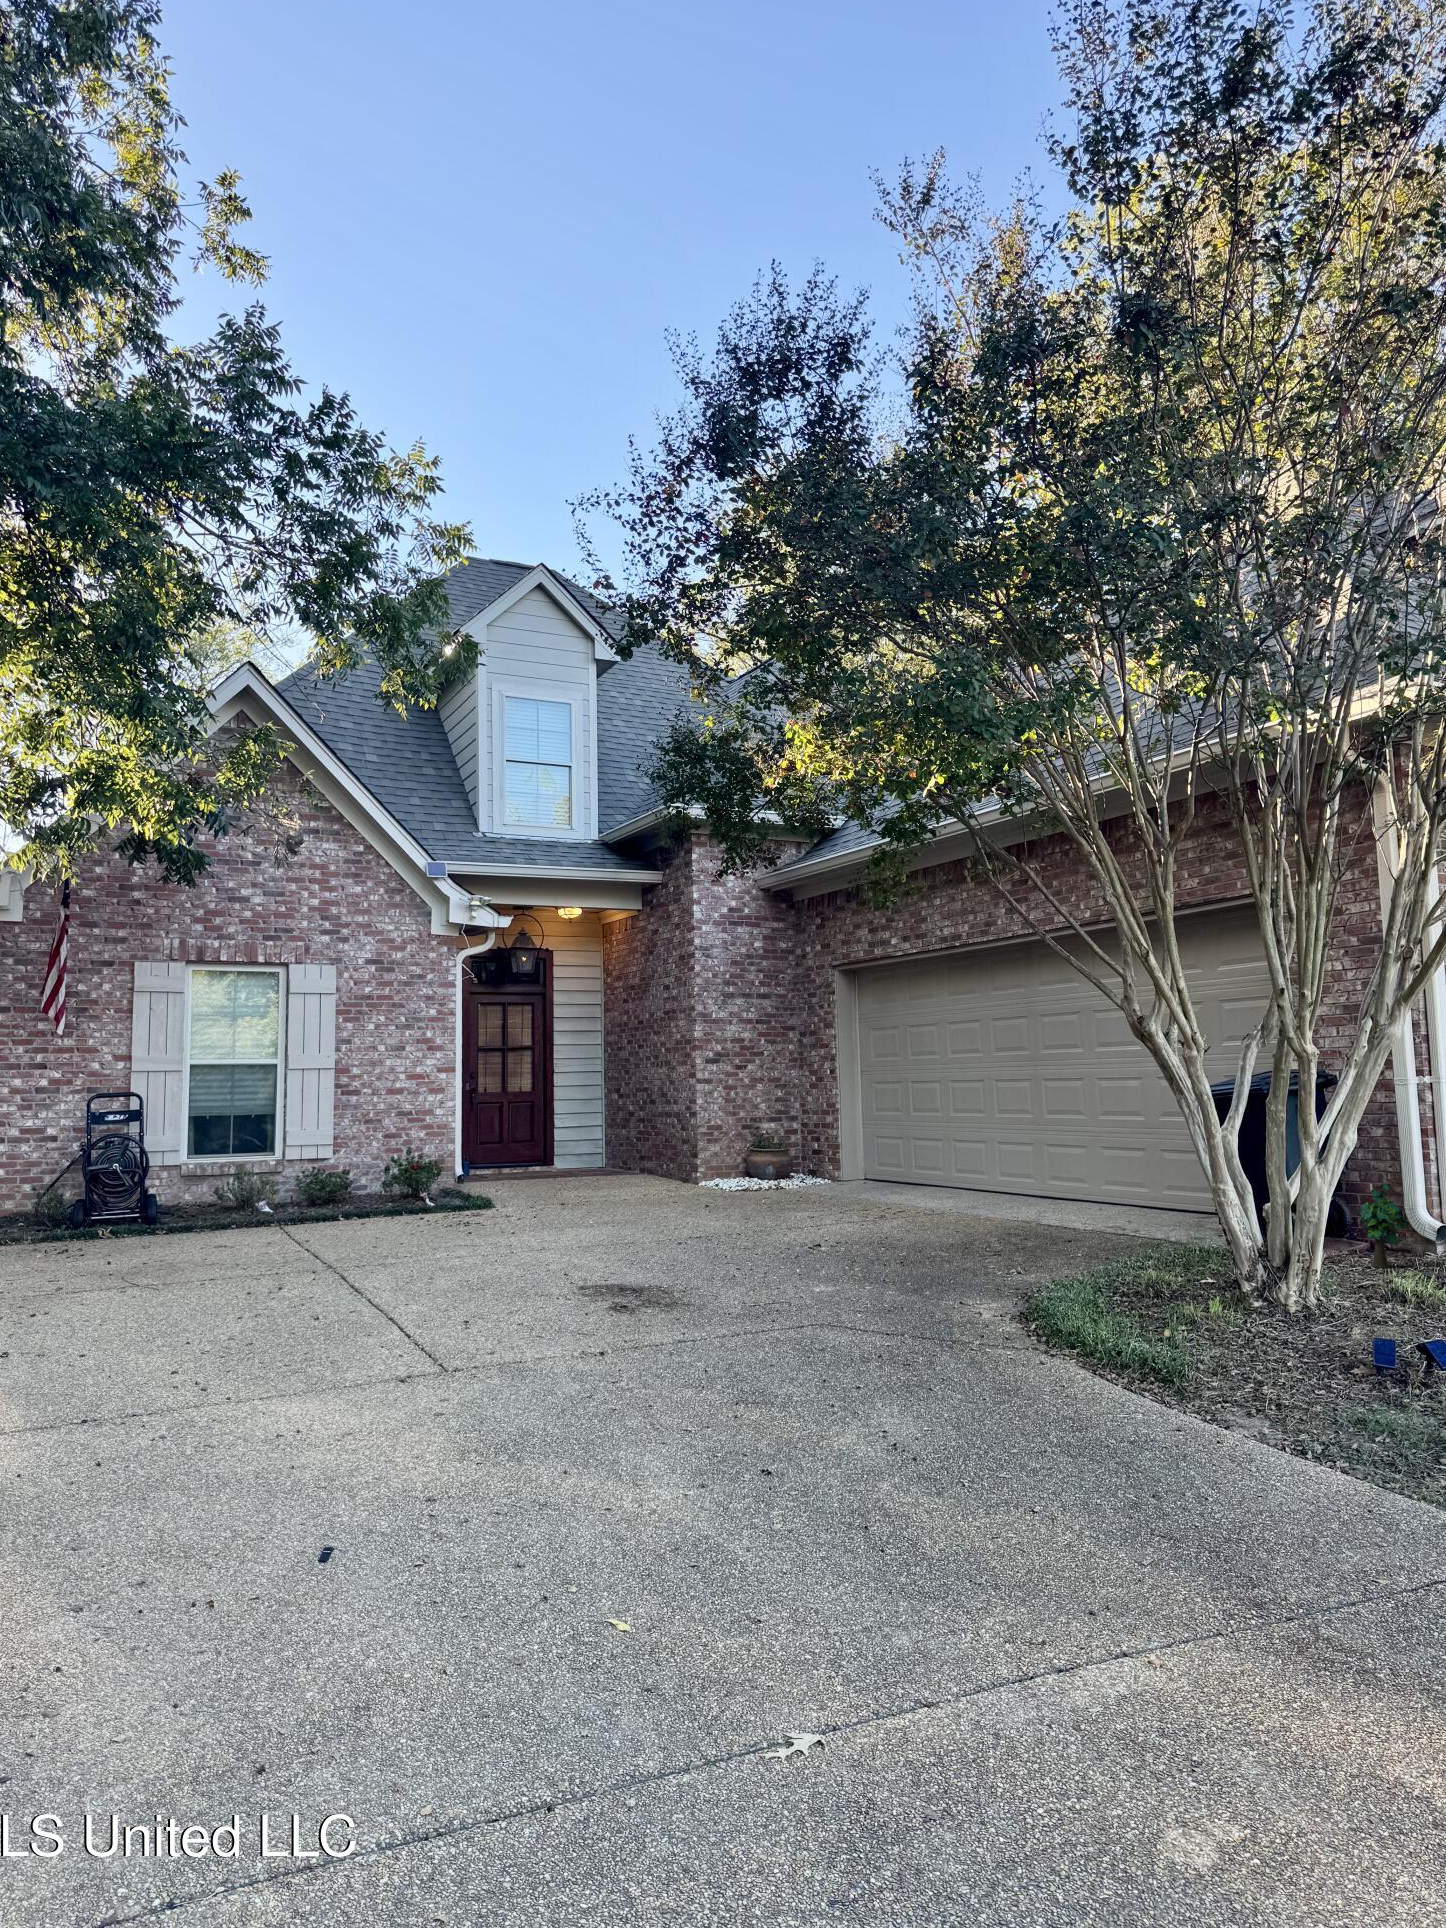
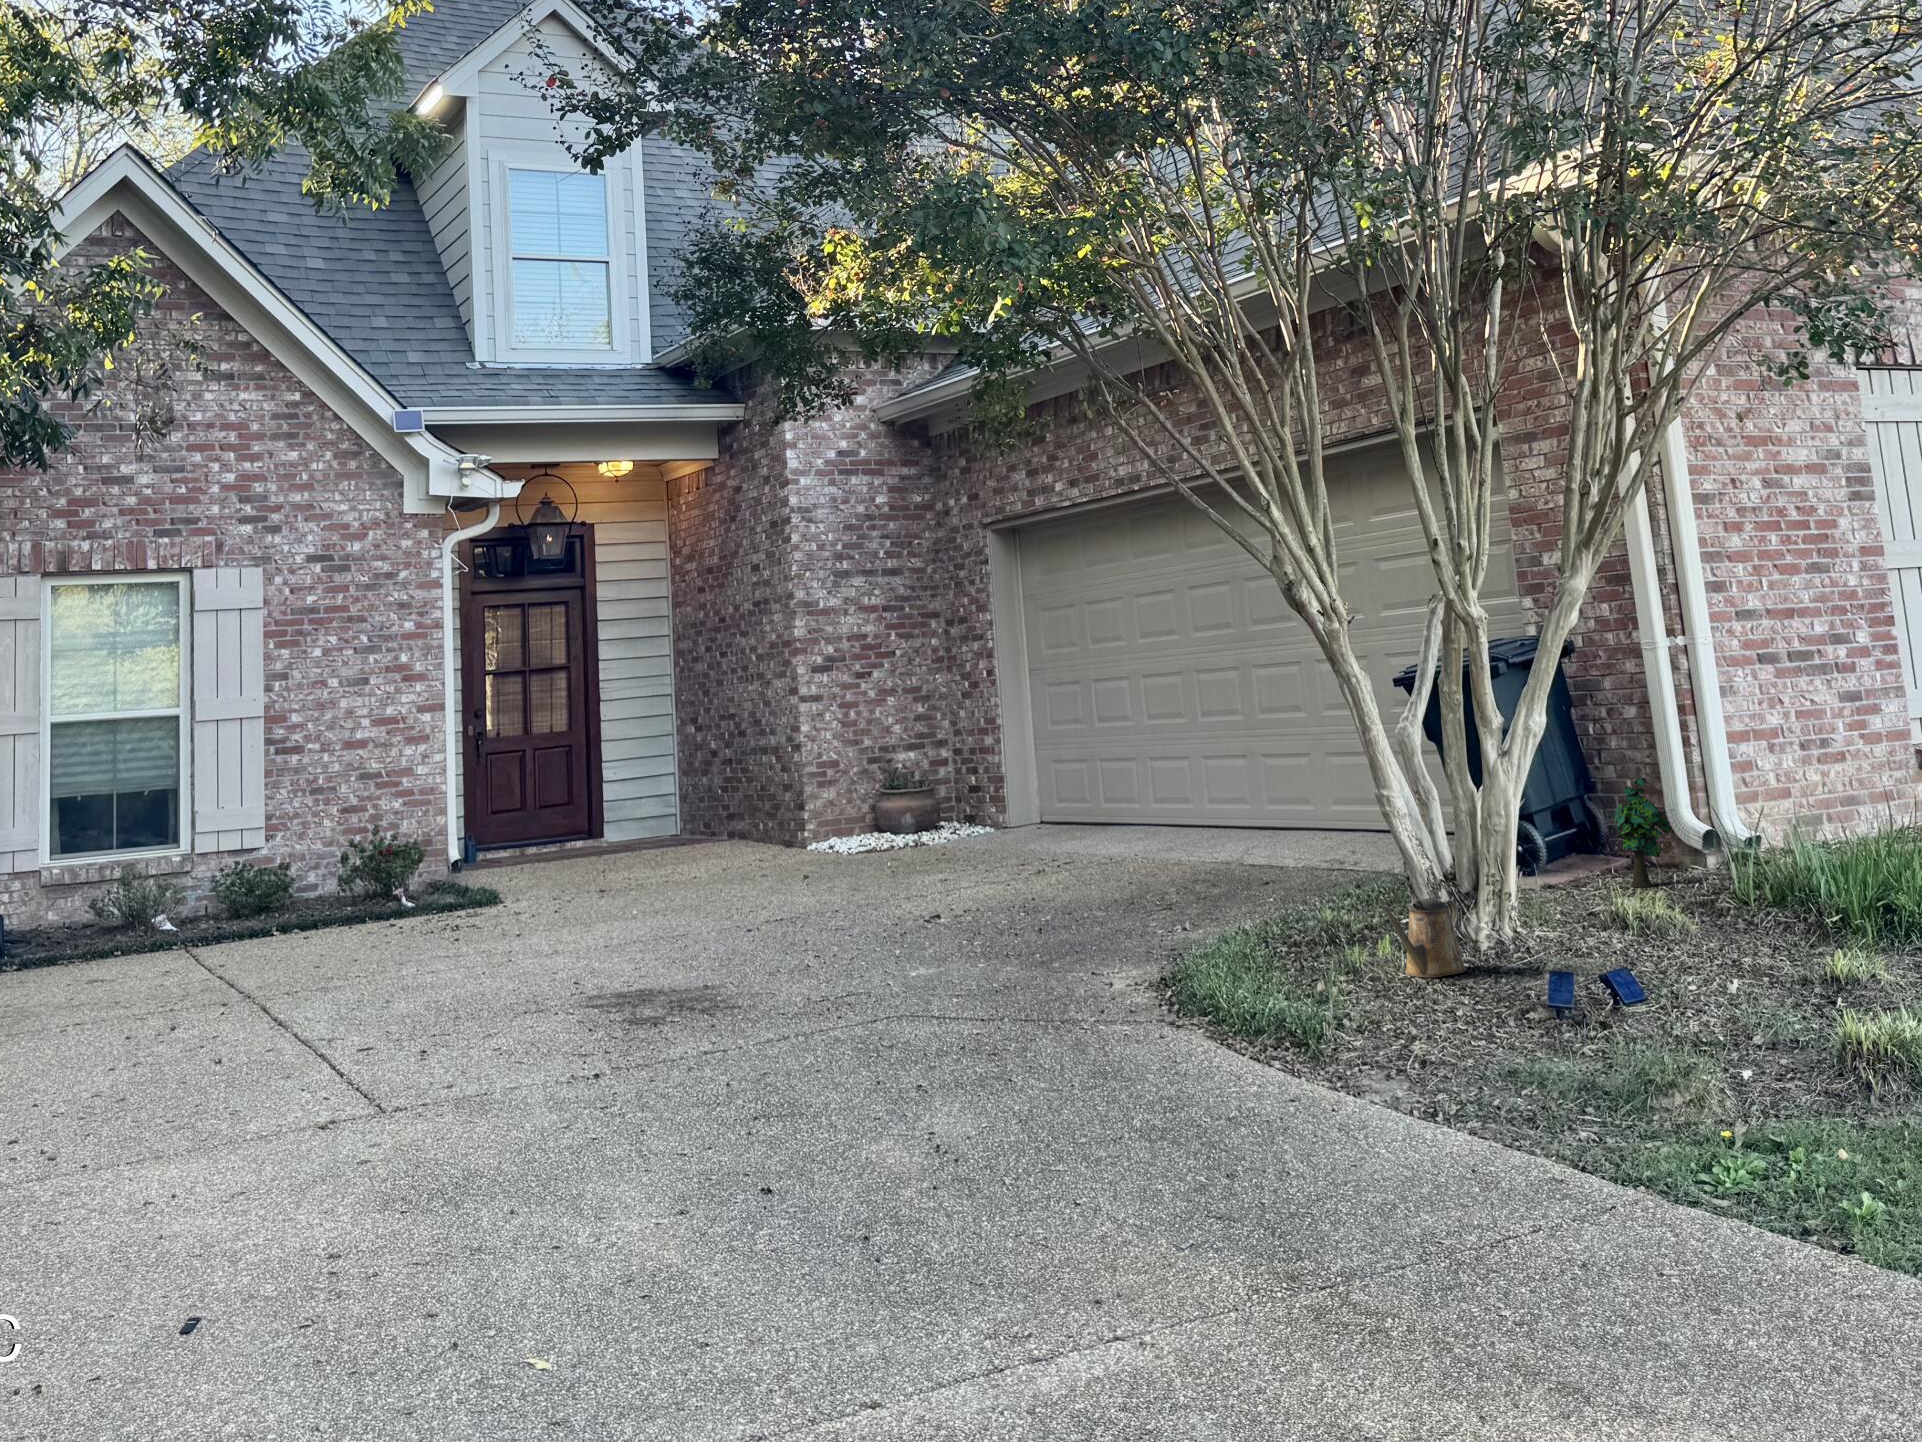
watering can: none [1215,1268,1278,1331] -> present [1379,899,1466,978]

